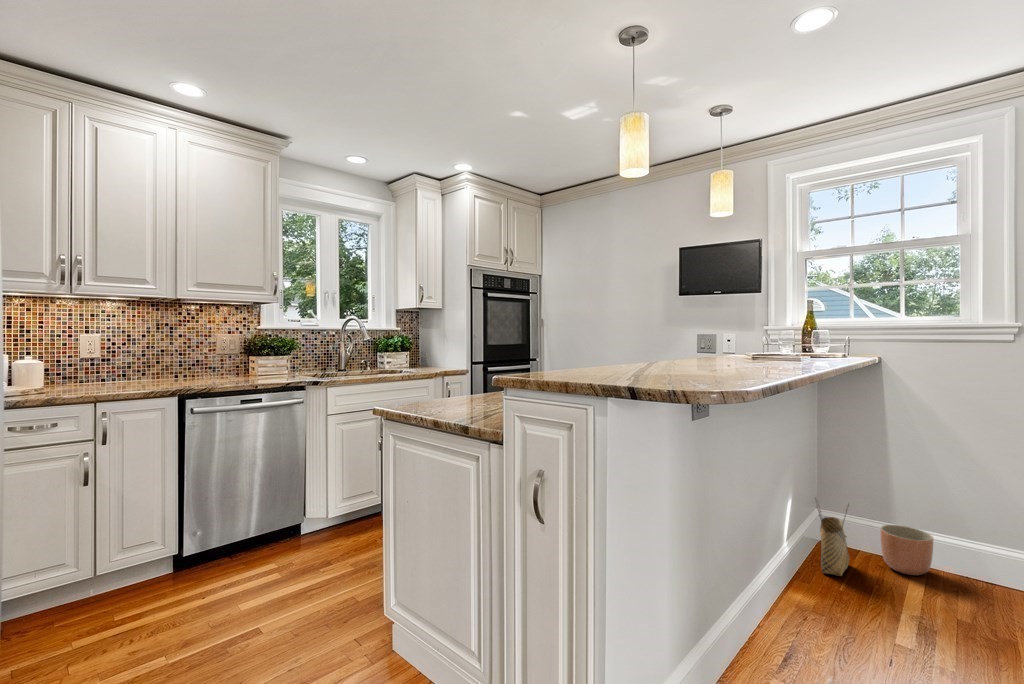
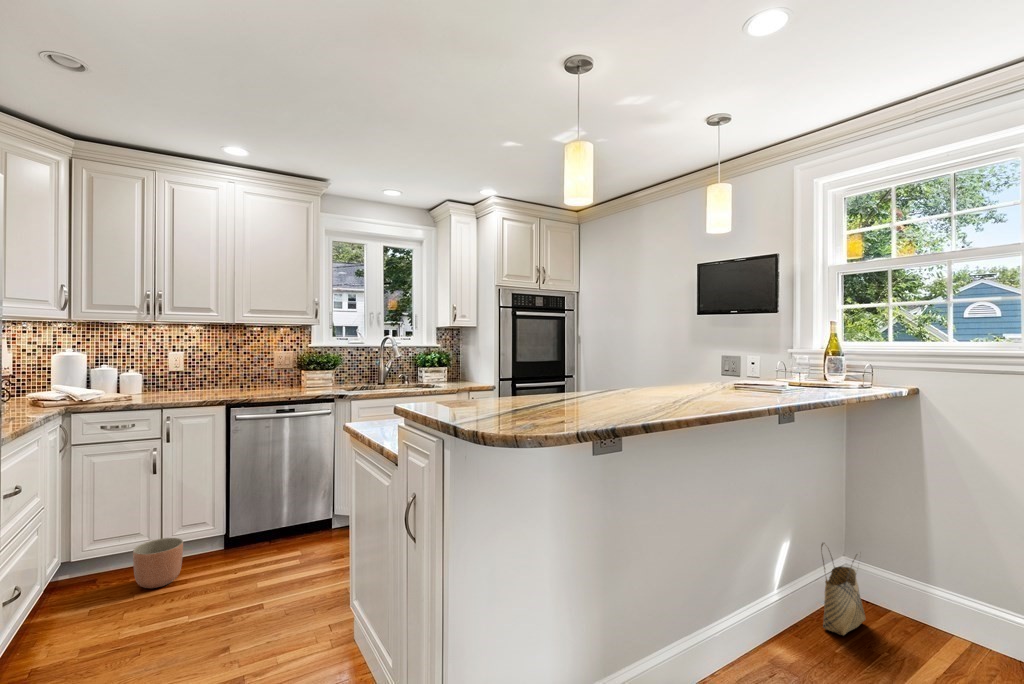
planter: present [880,525,933,575] -> present [133,538,183,588]

